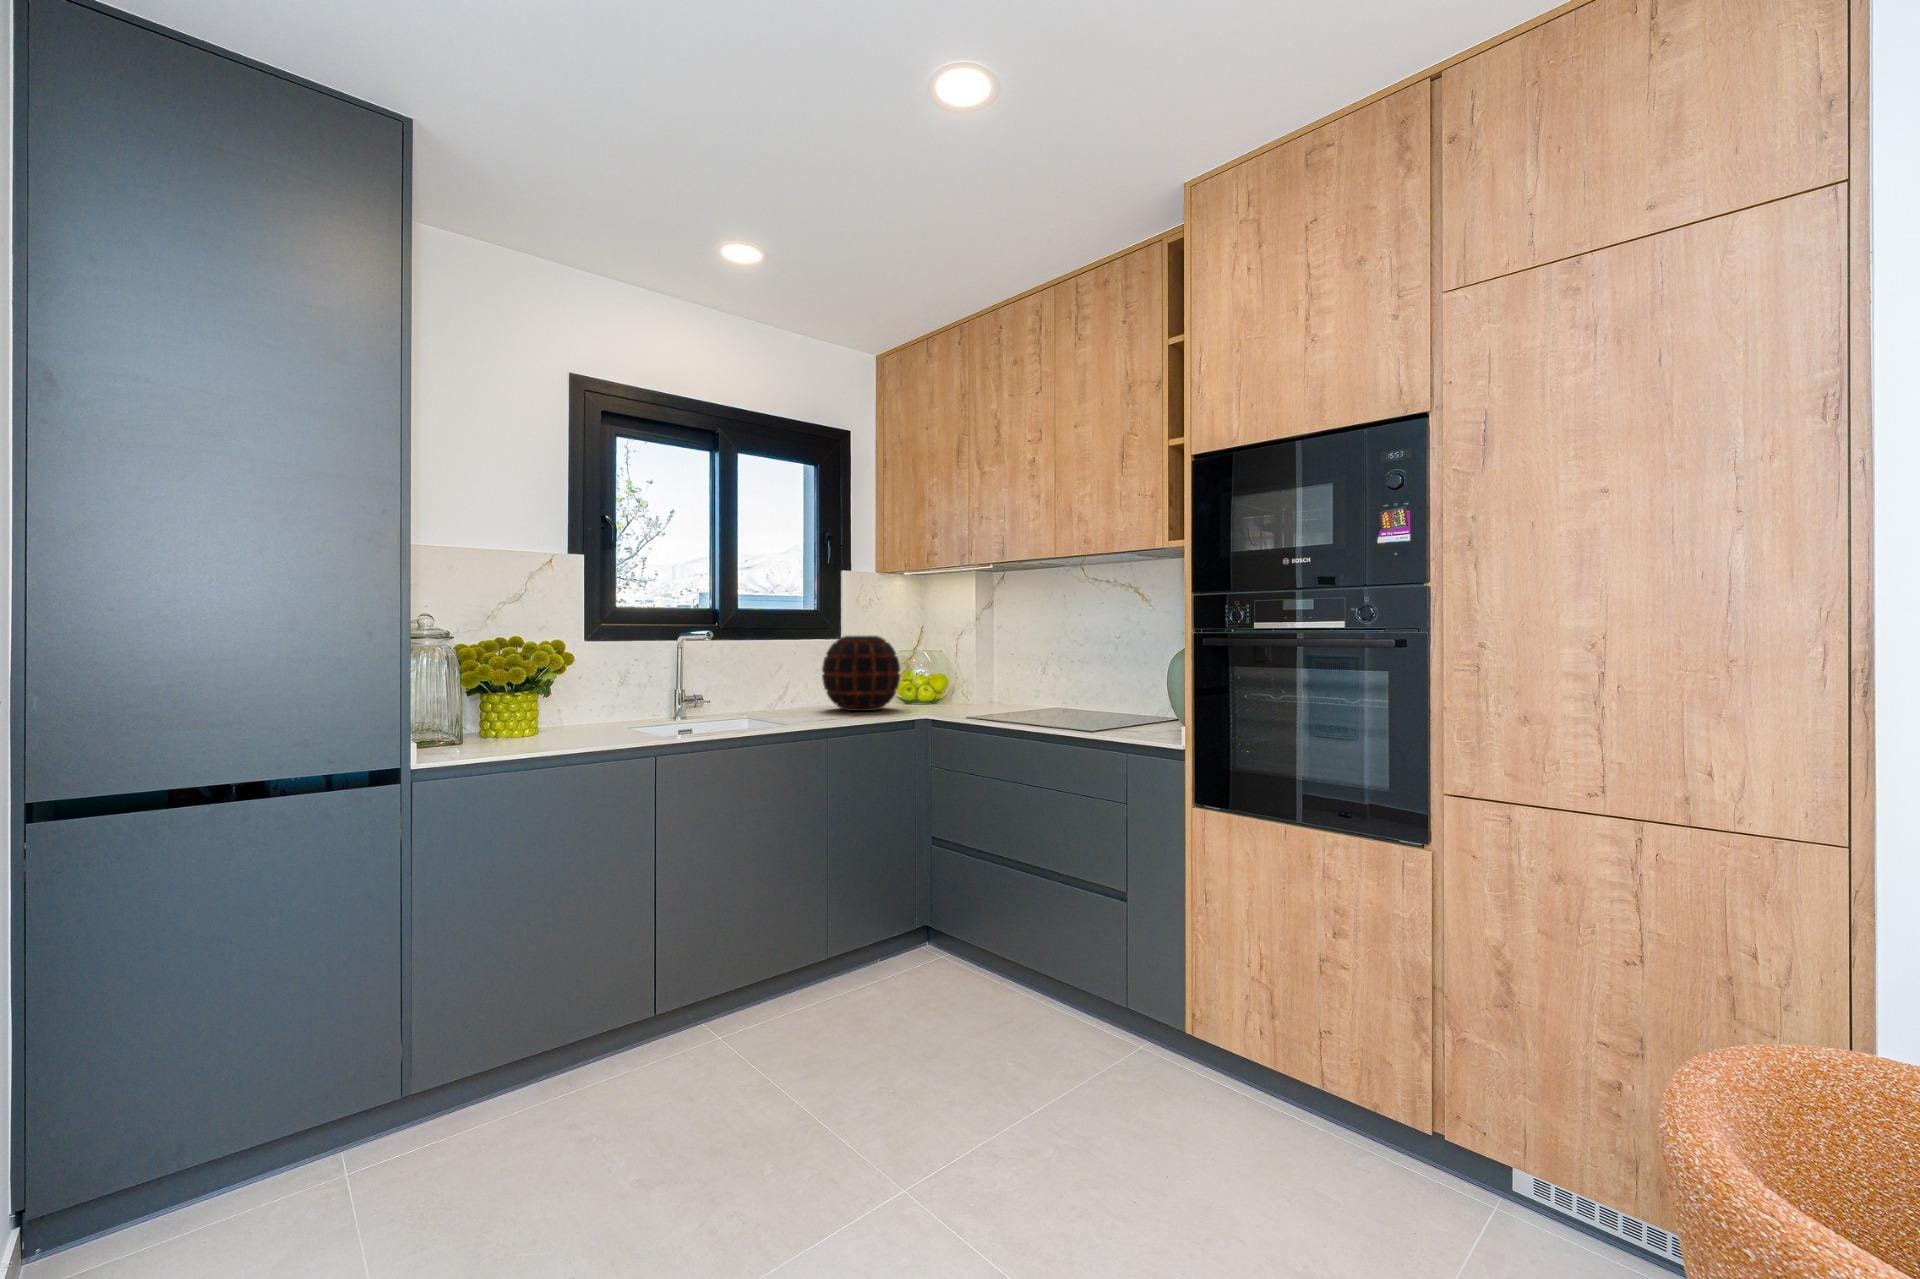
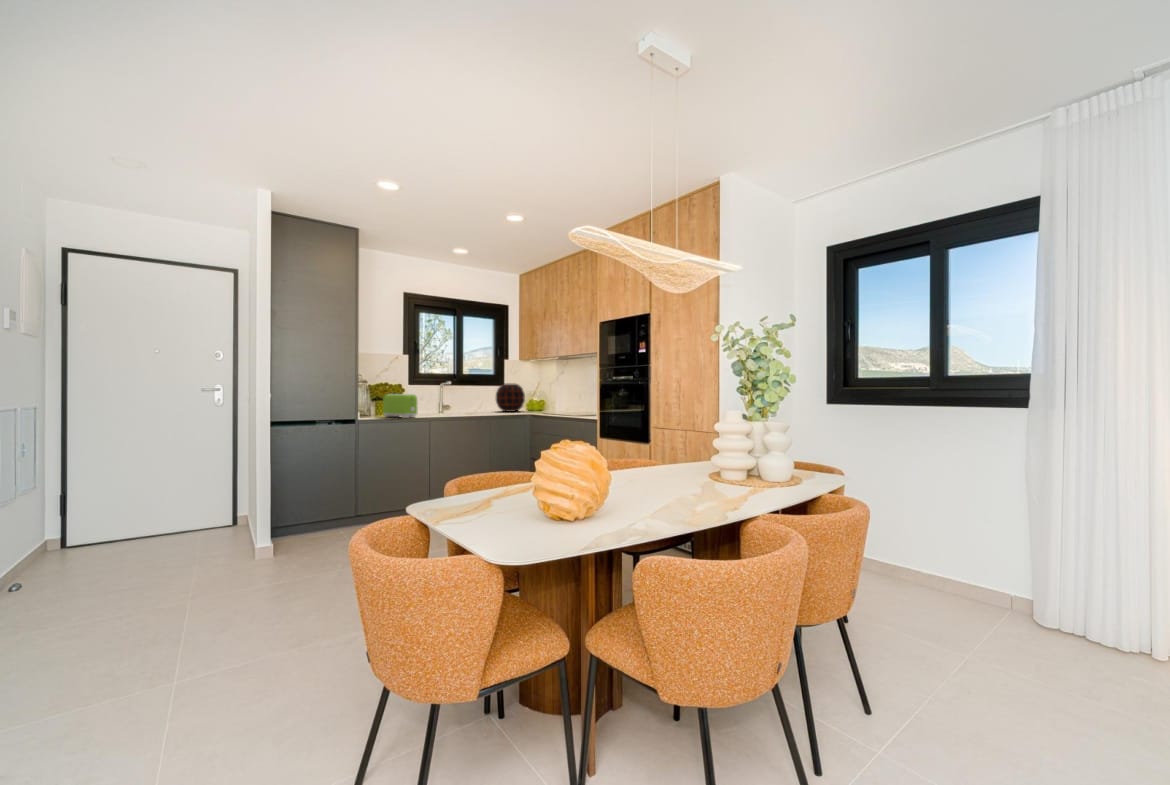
toaster: none [504,673,616,752] -> present [383,394,418,418]

